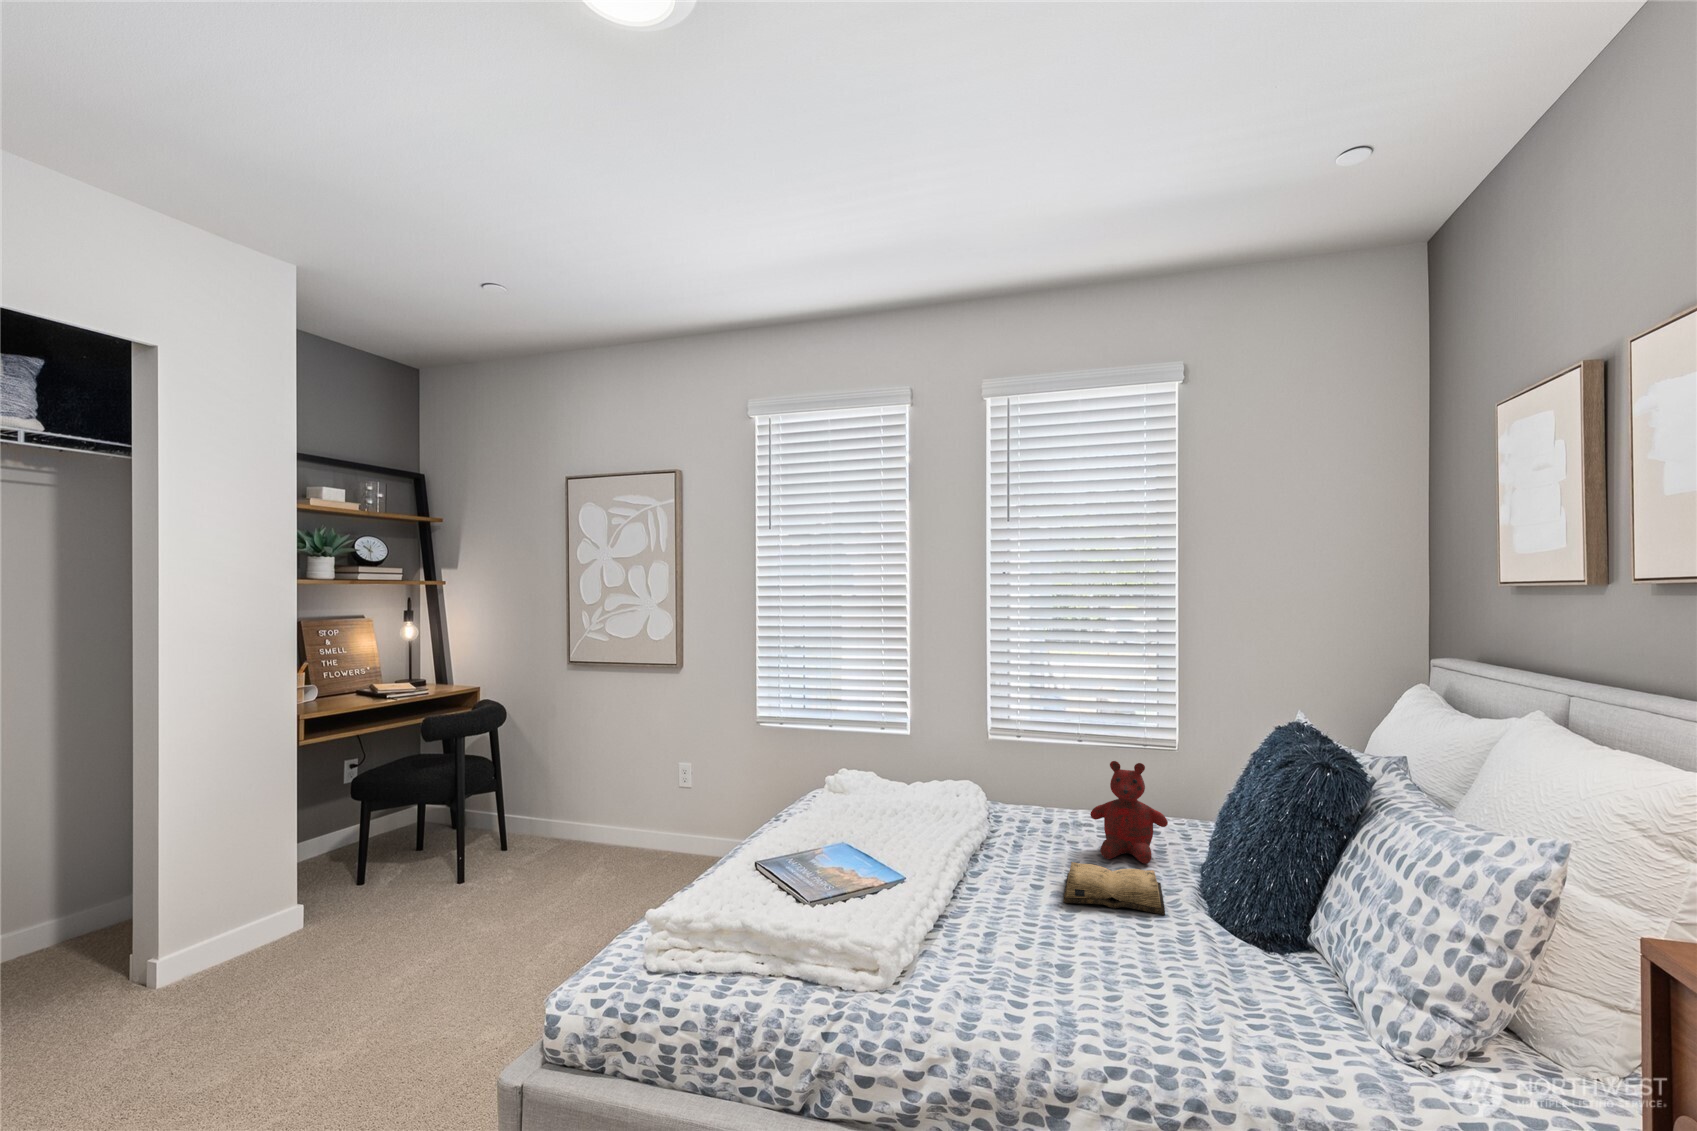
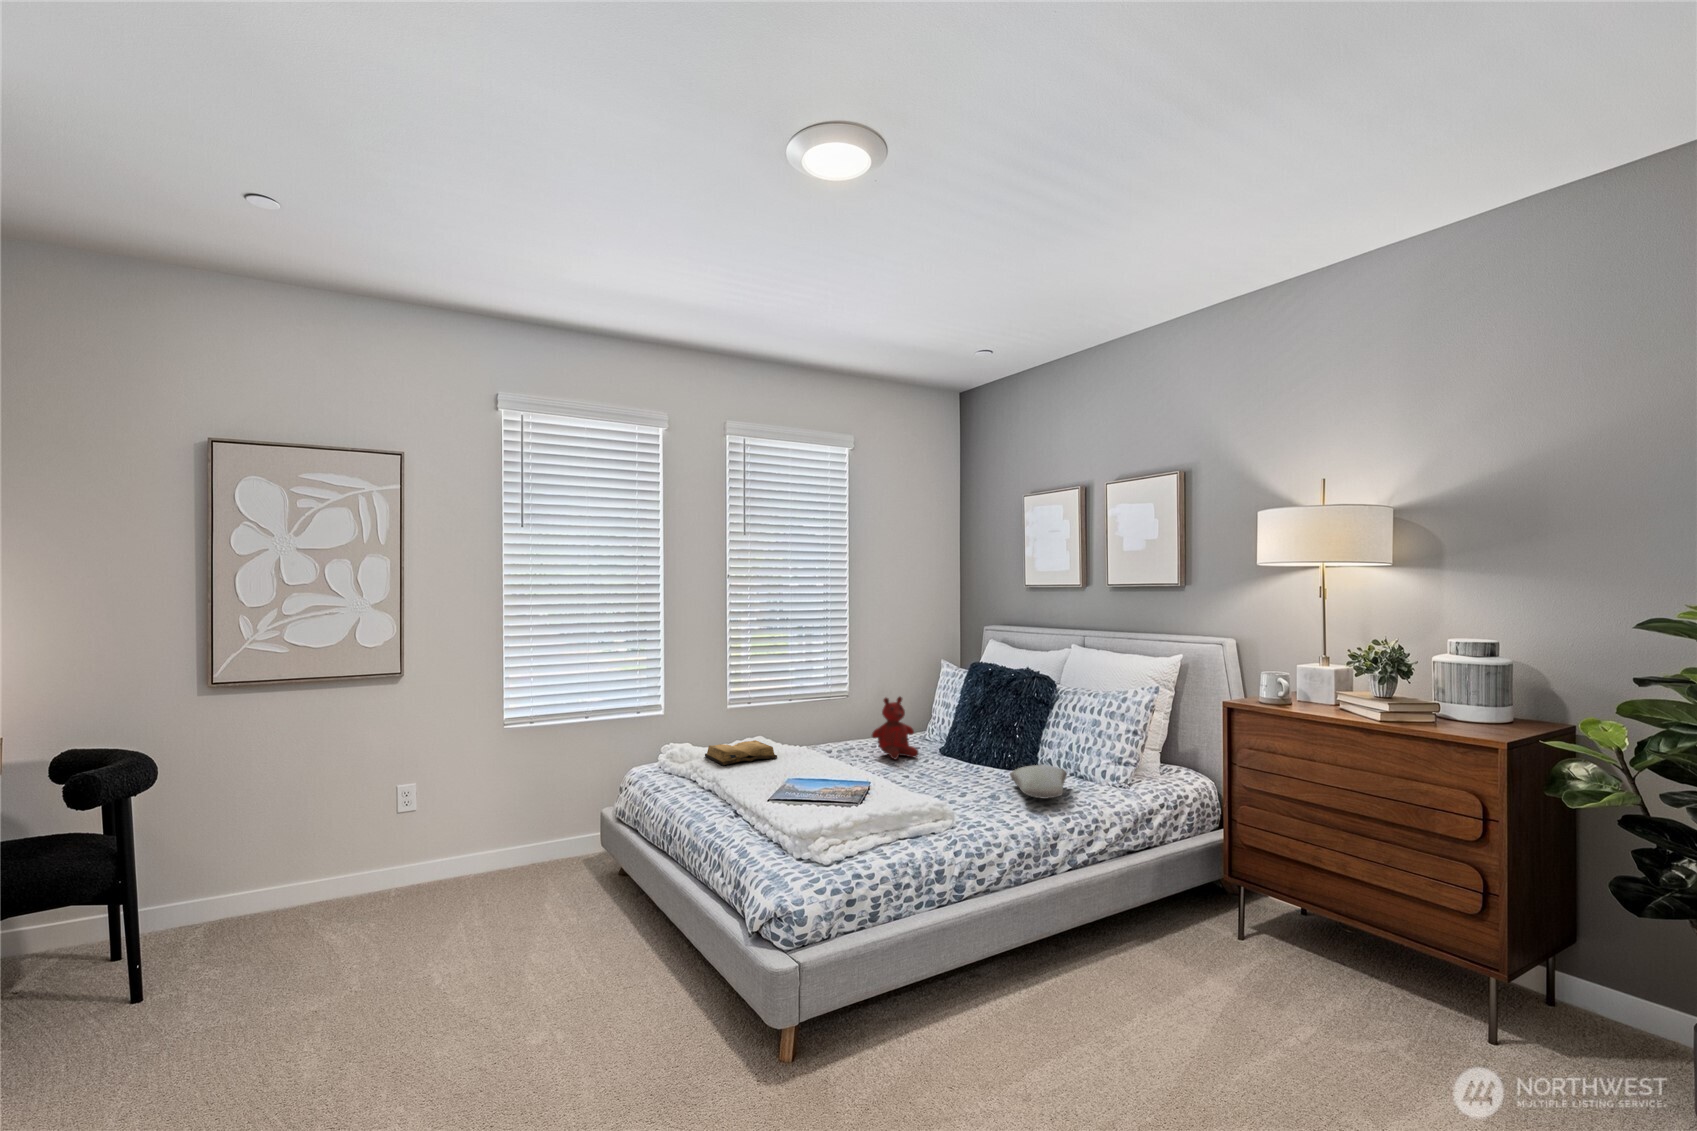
diary: present [1063,862,1165,915] -> present [705,740,777,765]
pillow: none [1085,934,1275,1016] -> present [1010,765,1067,798]

